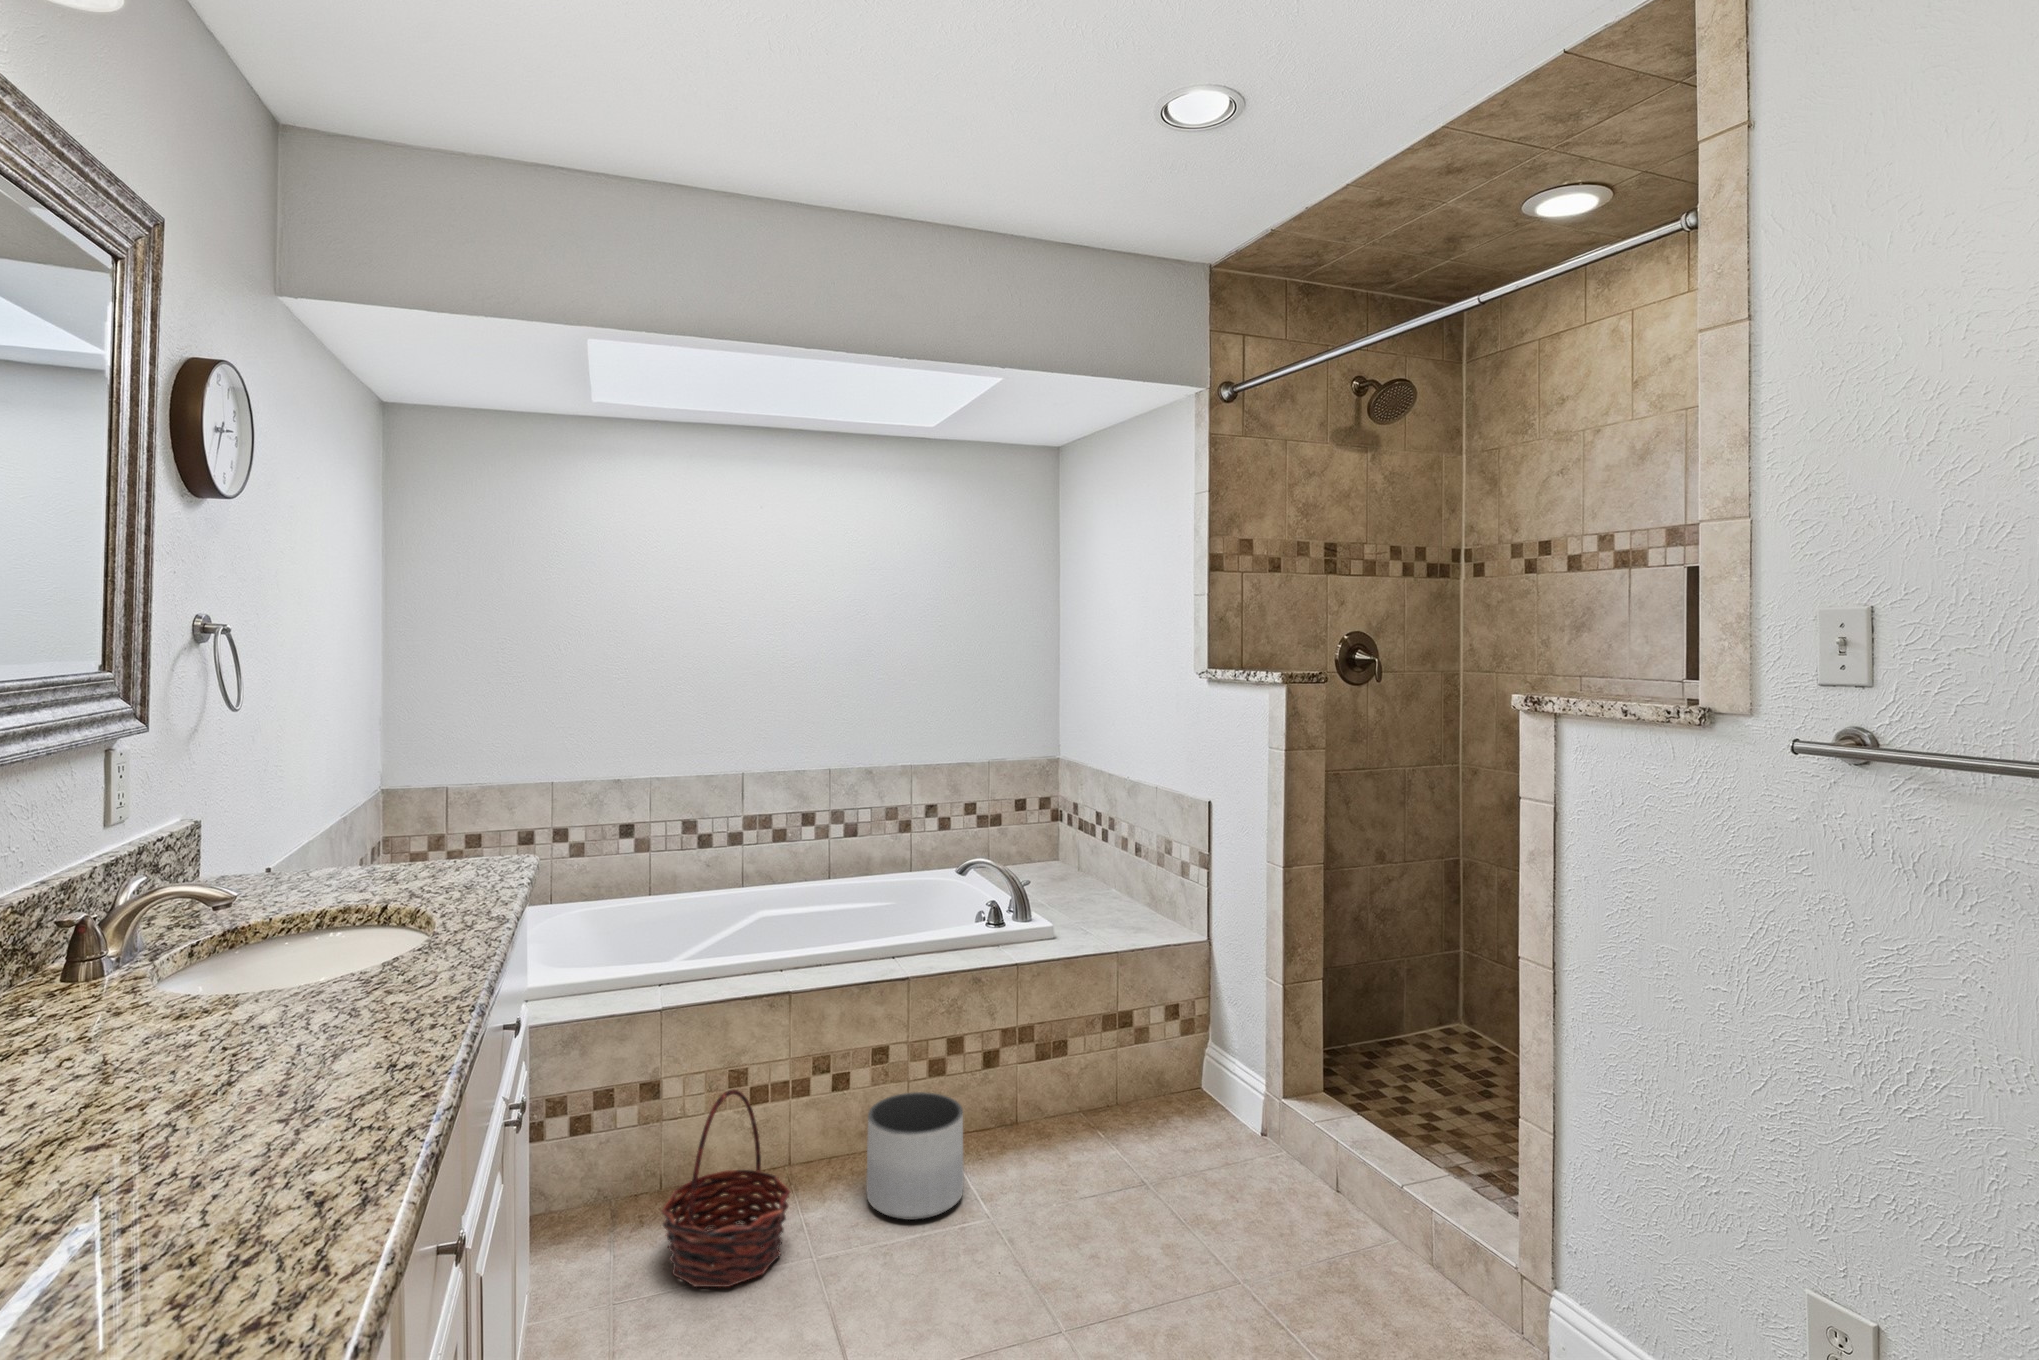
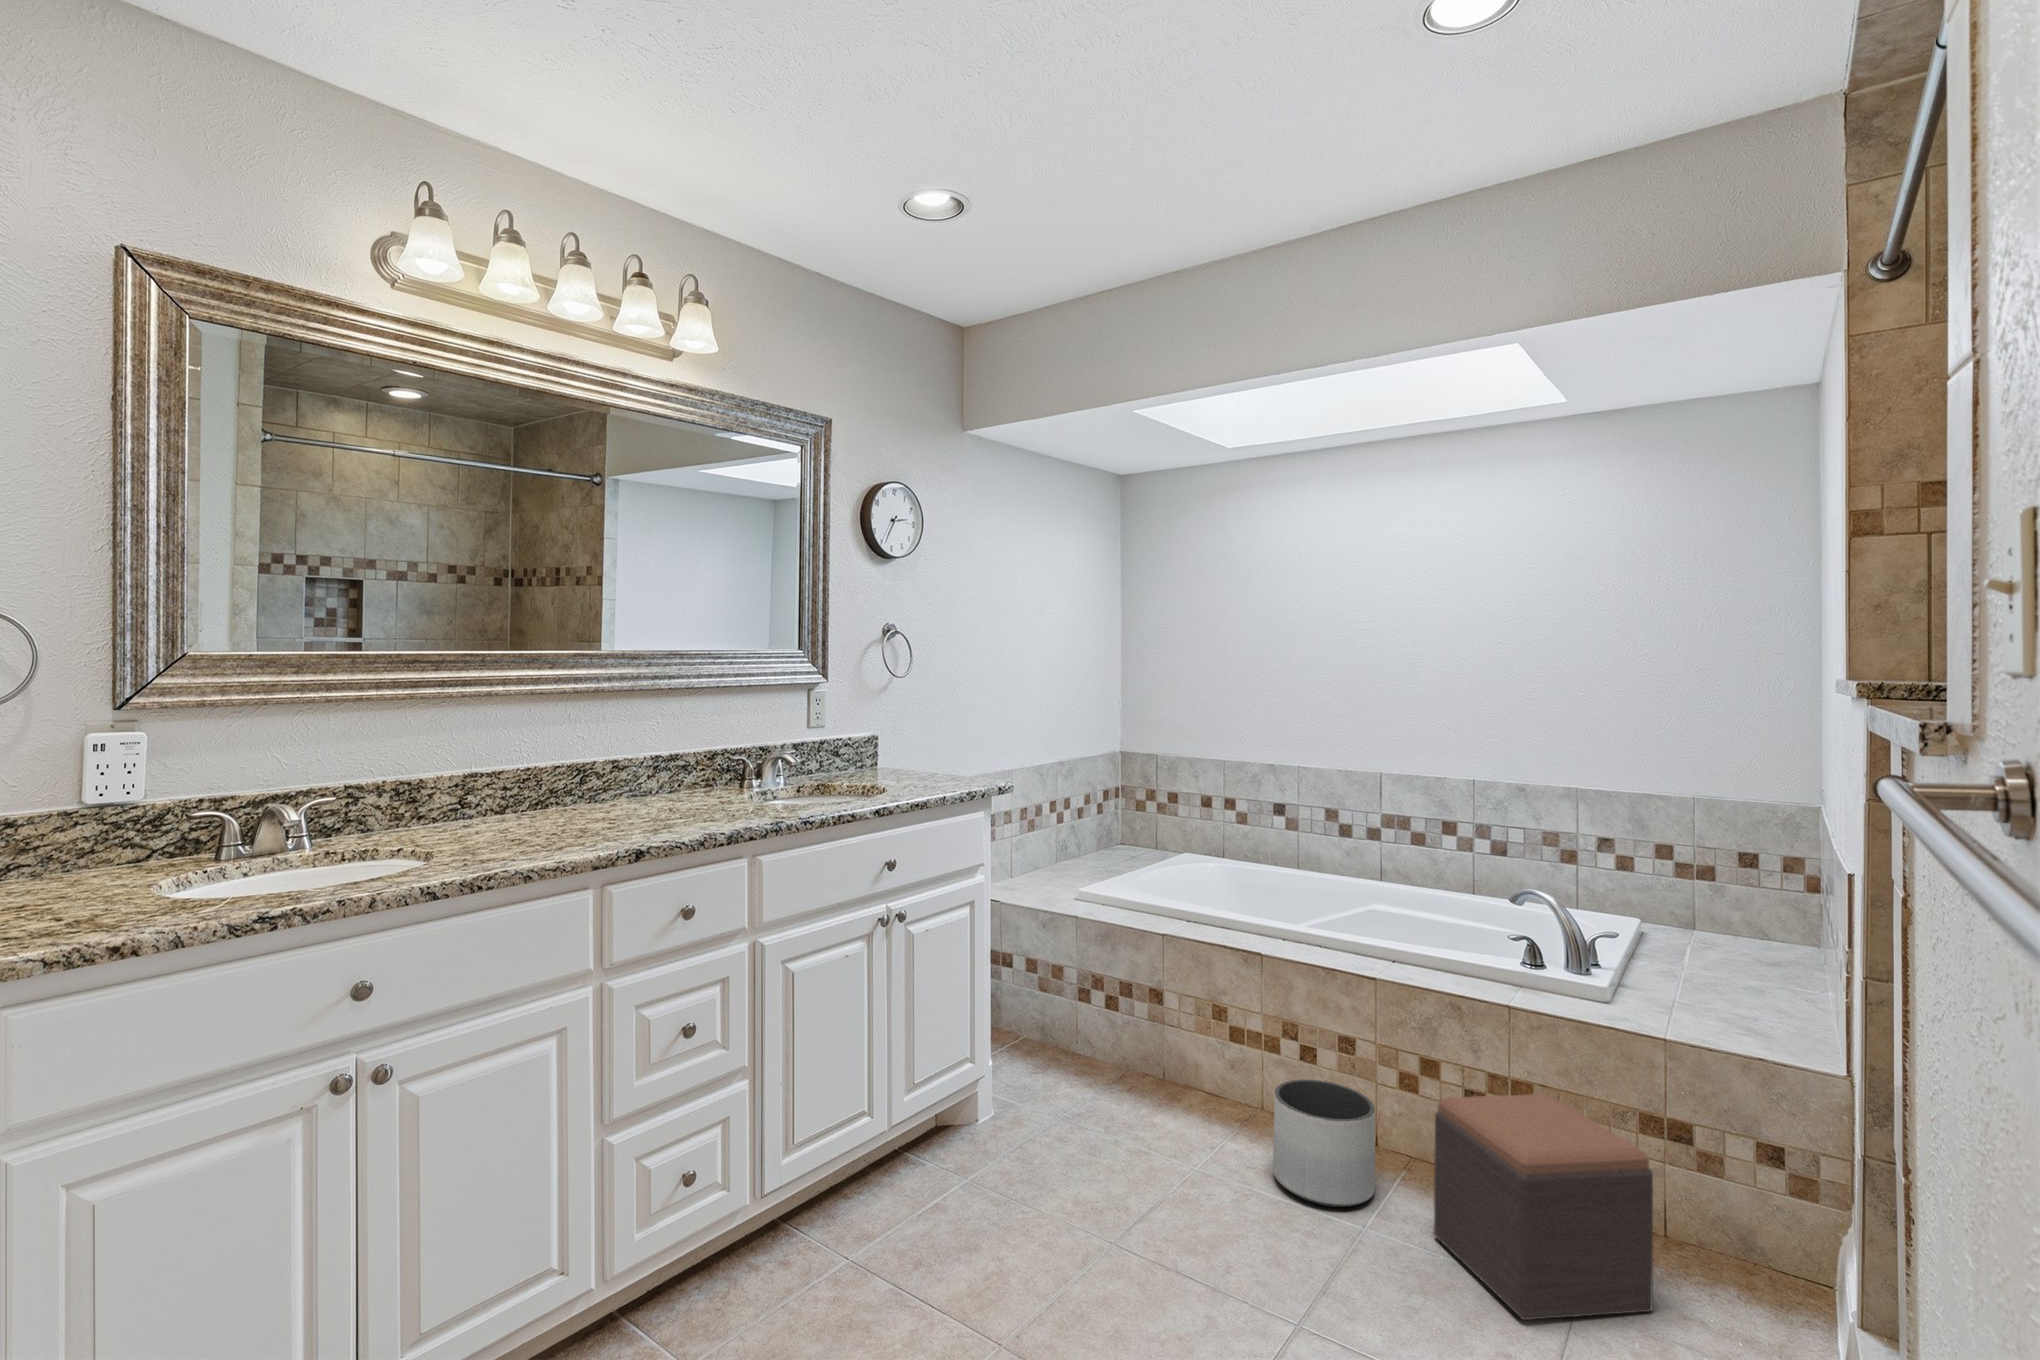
footstool: none [1026,1026,1166,1209] -> present [1434,1094,1653,1320]
basket: present [661,1090,791,1287] -> none [1091,1002,1195,1159]

